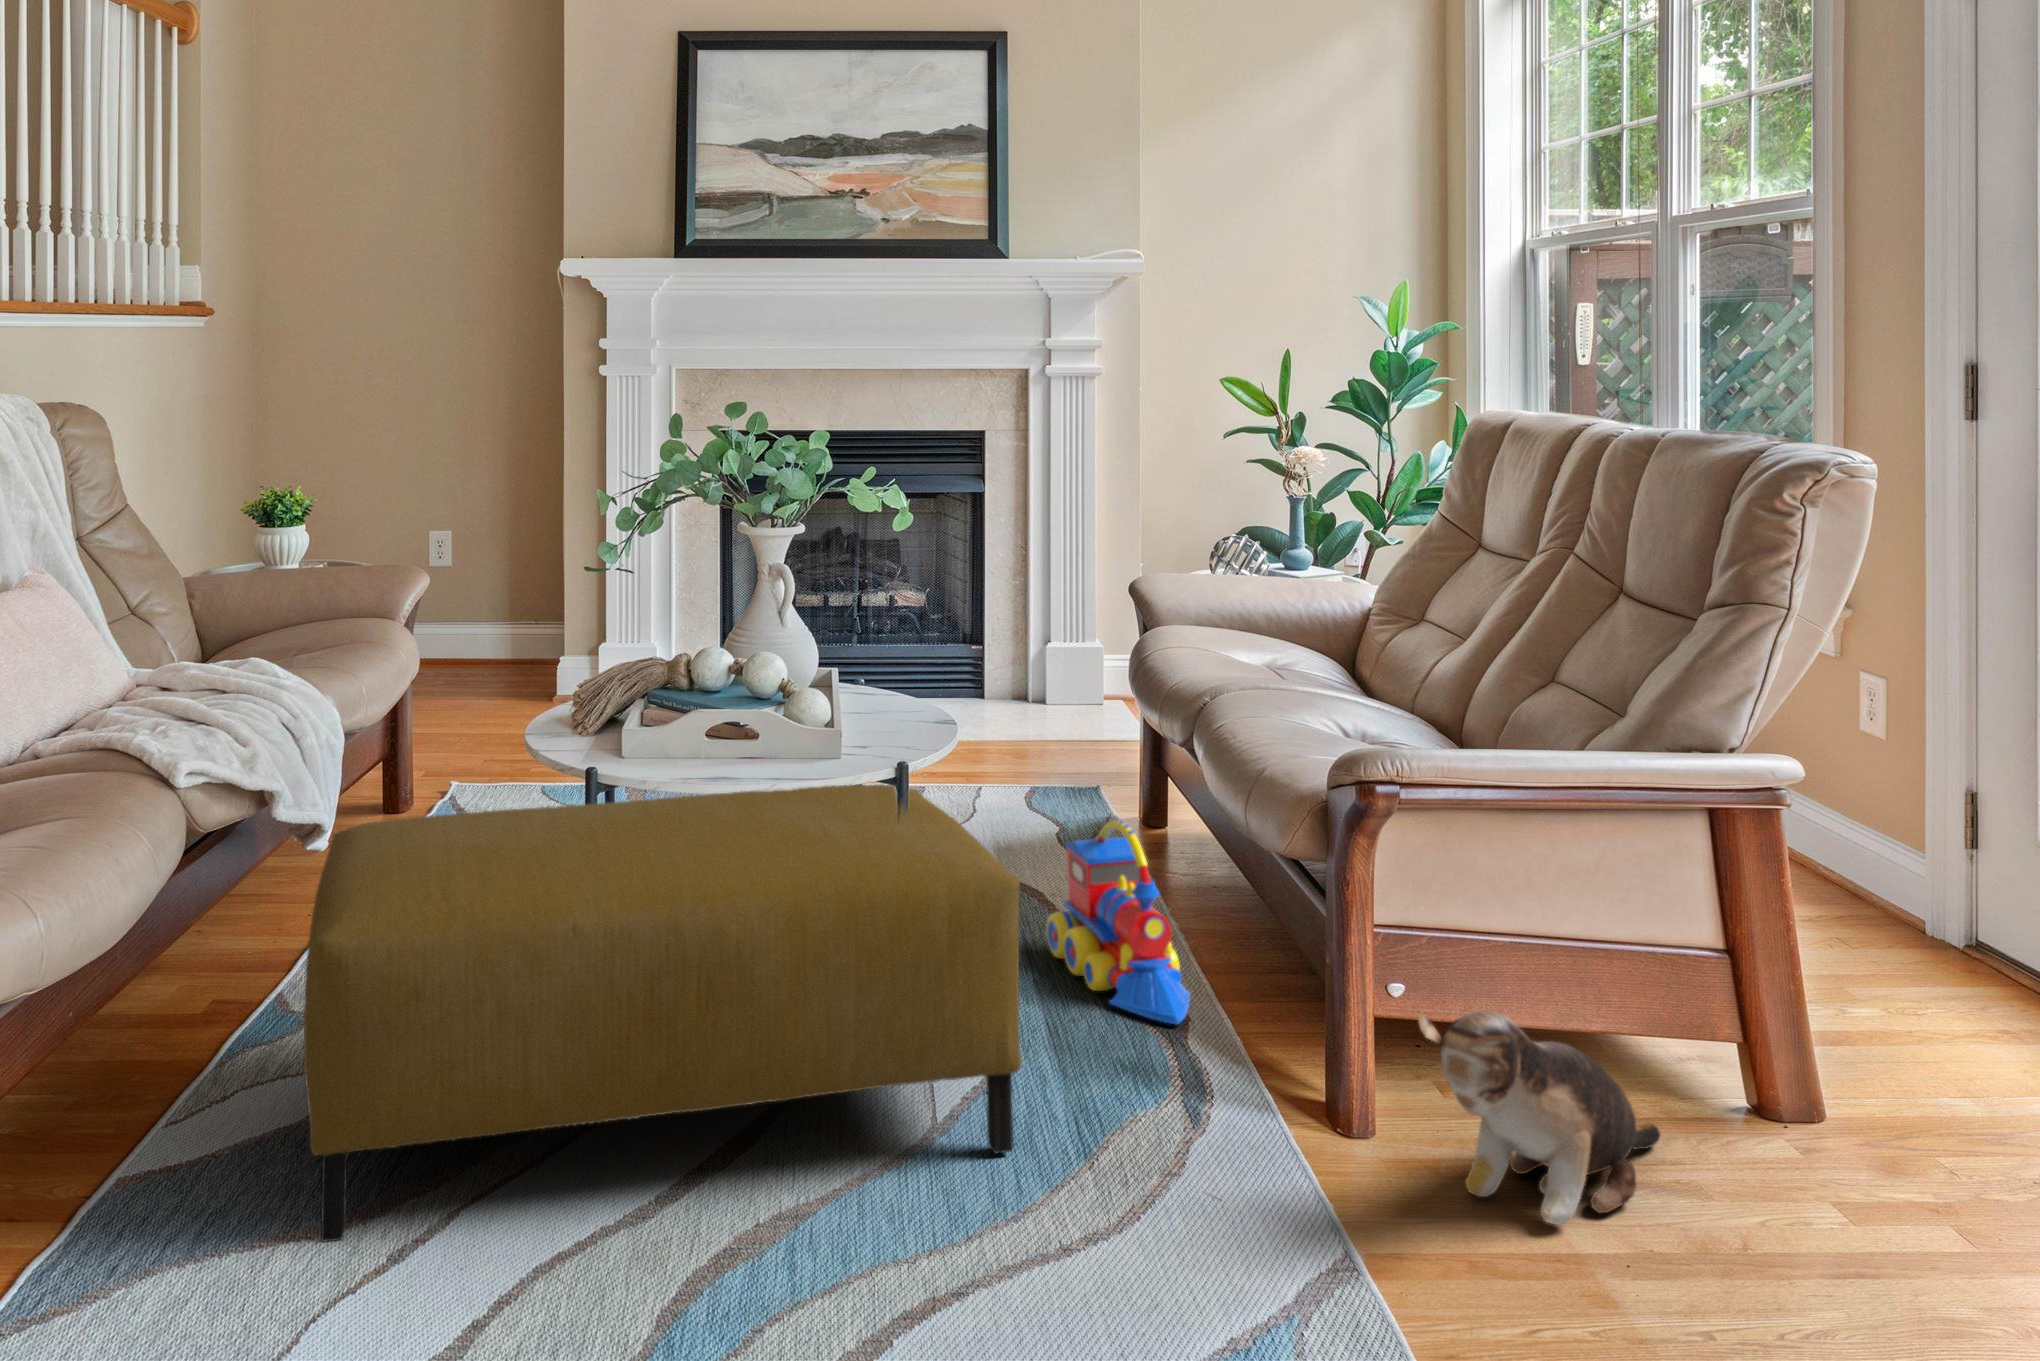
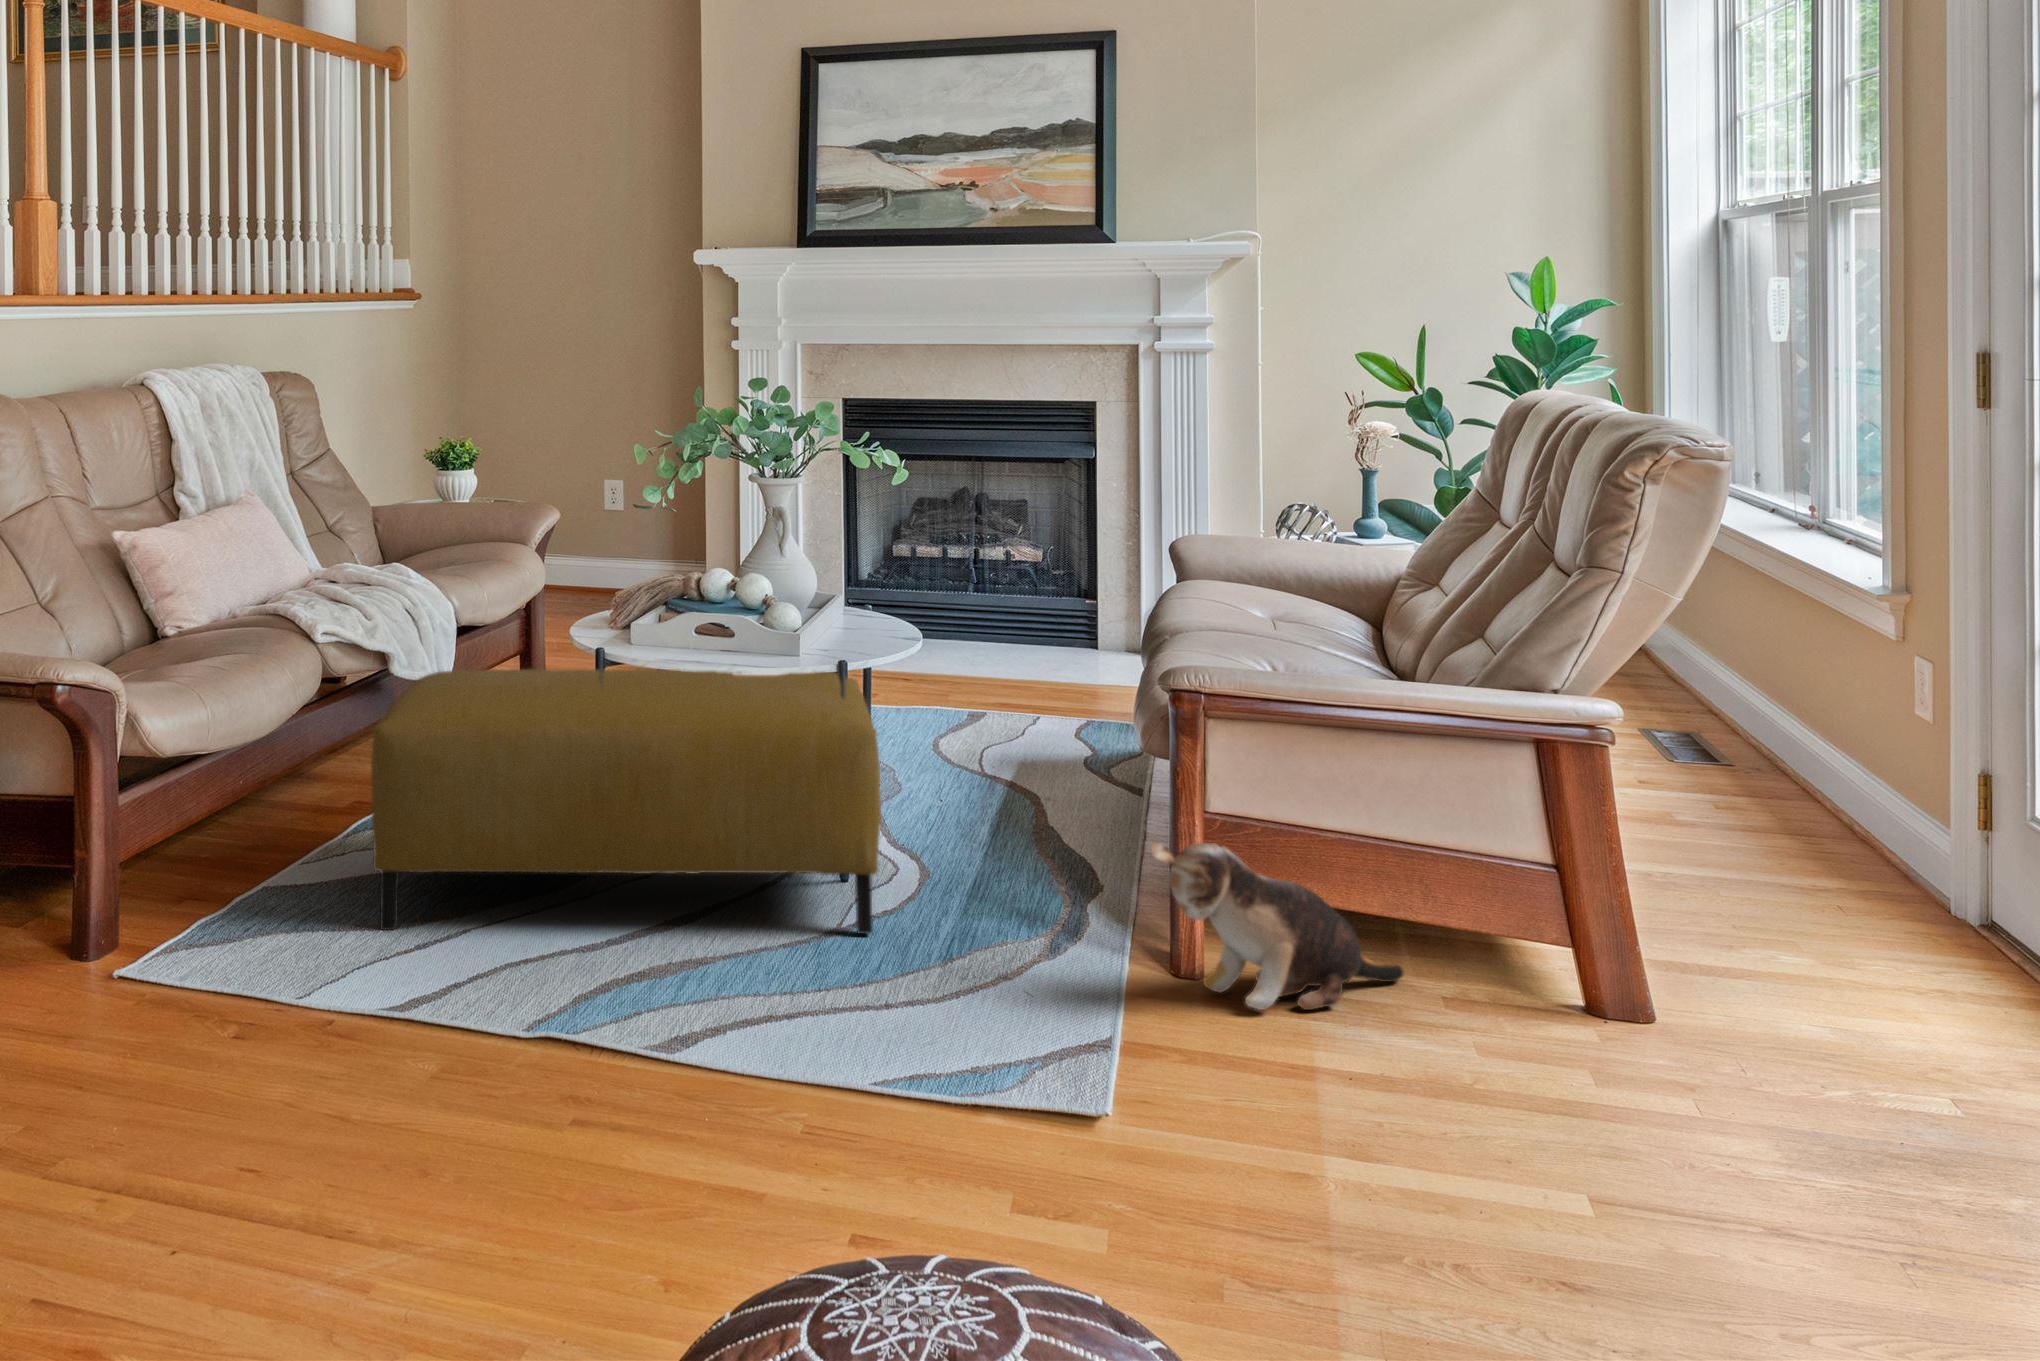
toy train: present [1046,819,1190,1025] -> none [995,720,1091,881]

